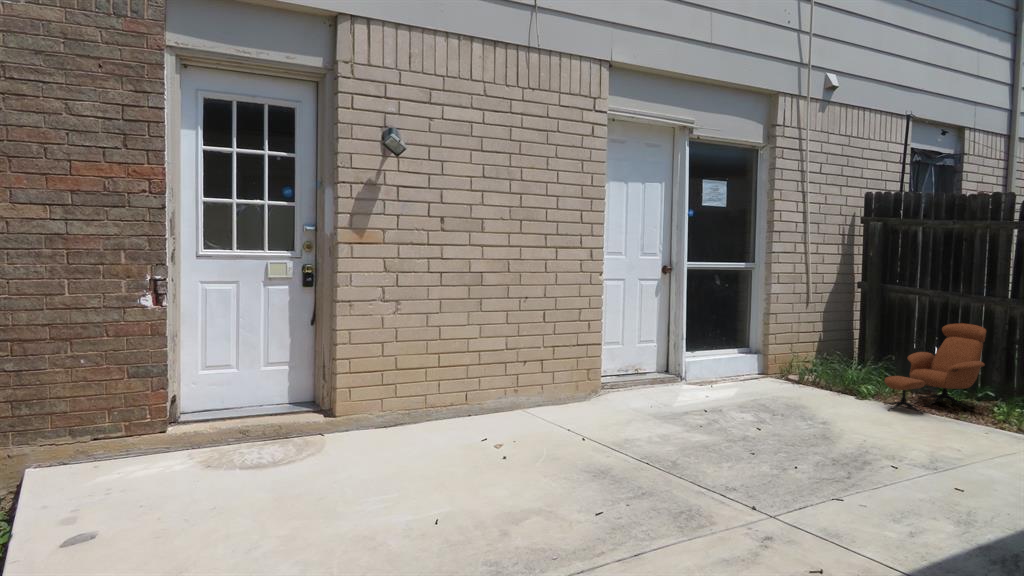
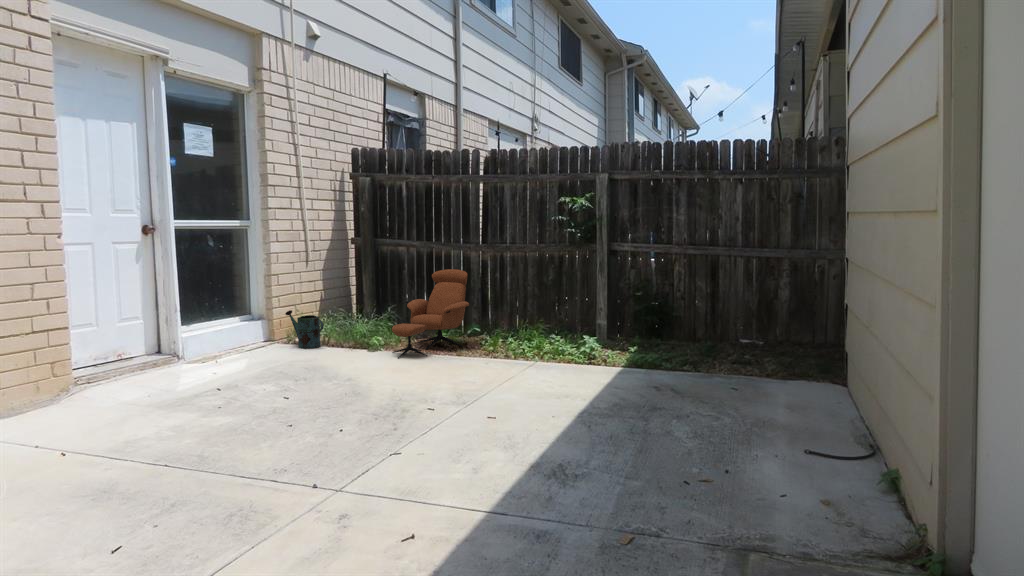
watering can: none [780,348,815,386] -> present [285,310,324,348]

